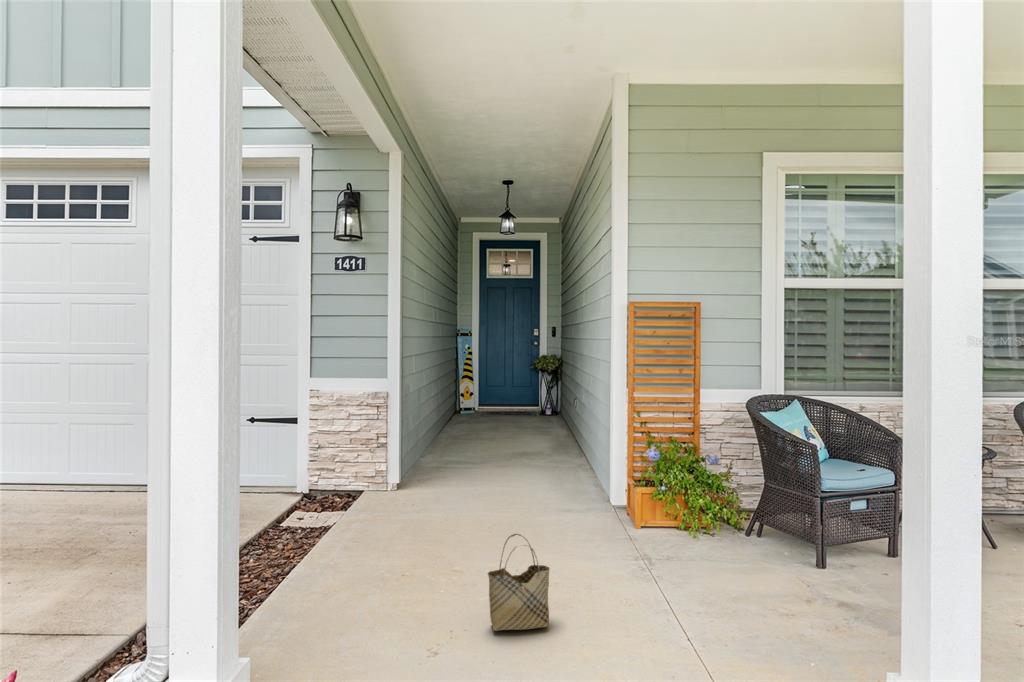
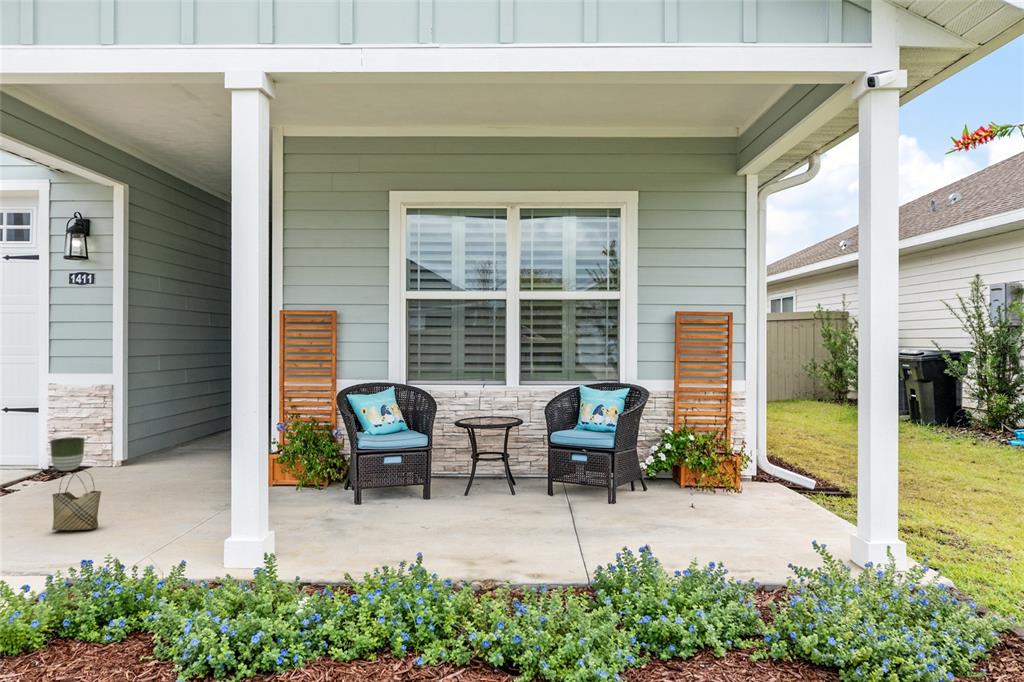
planter: none [325,456,361,499] -> present [50,437,85,471]

